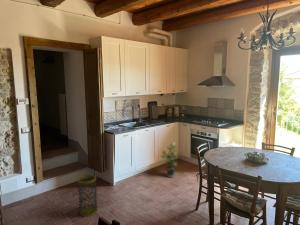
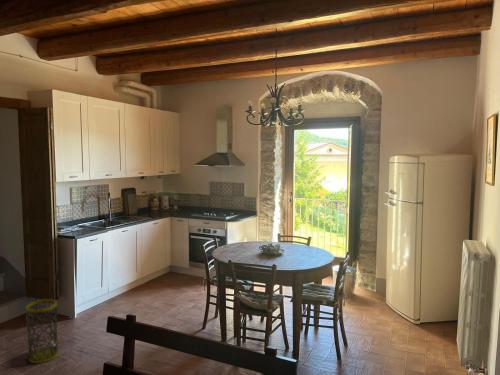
potted plant: present [162,143,178,177] -> none [147,244,176,296]

